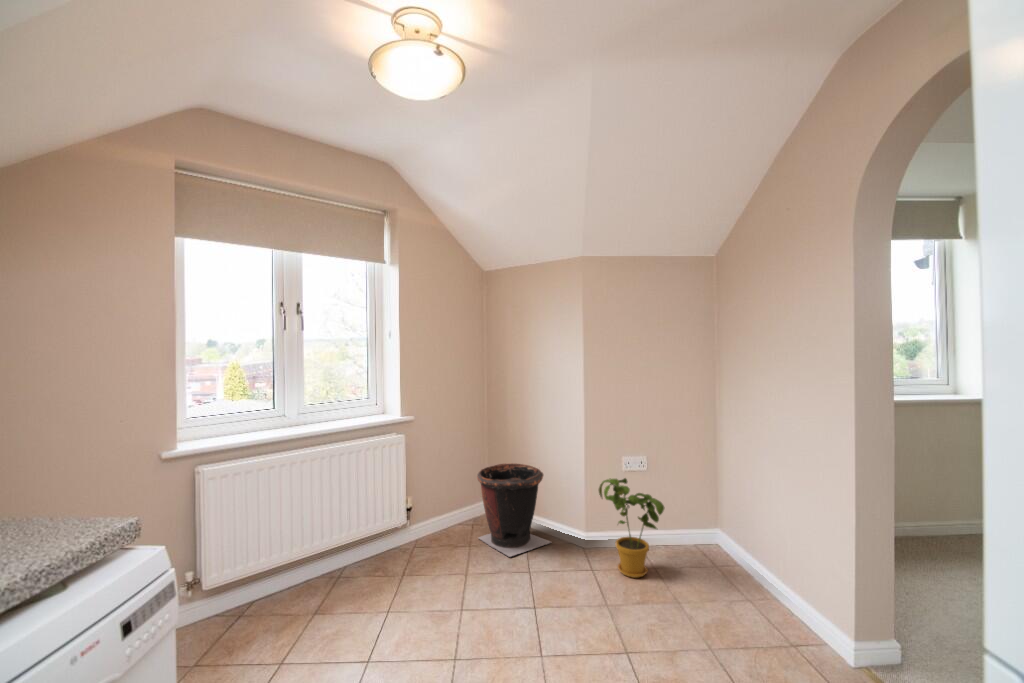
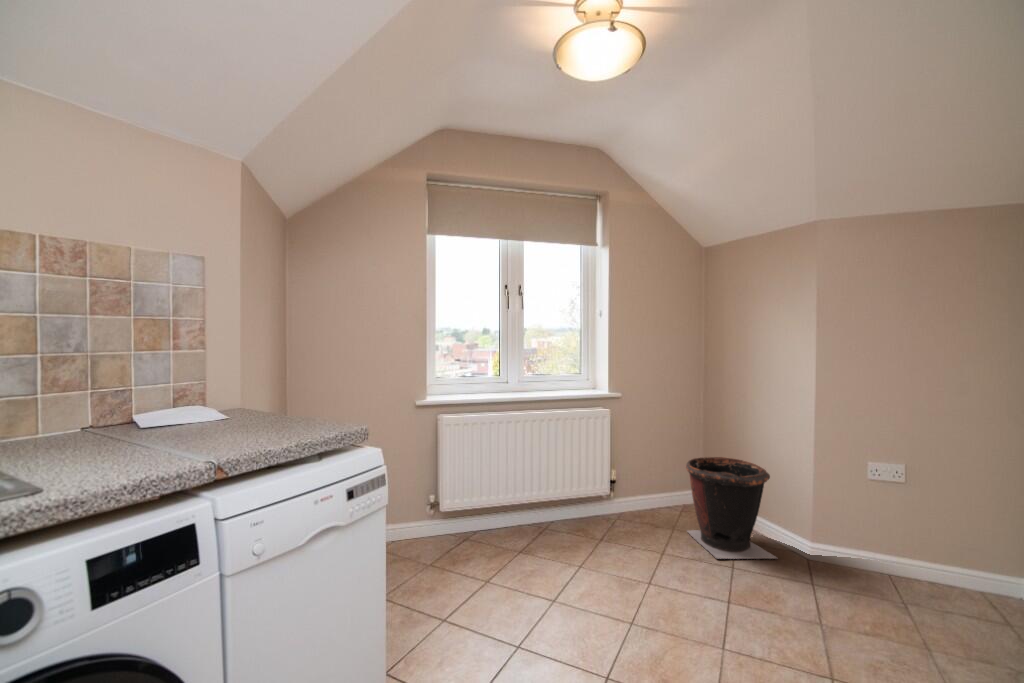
house plant: present [599,478,664,578] -> none [839,493,951,635]

